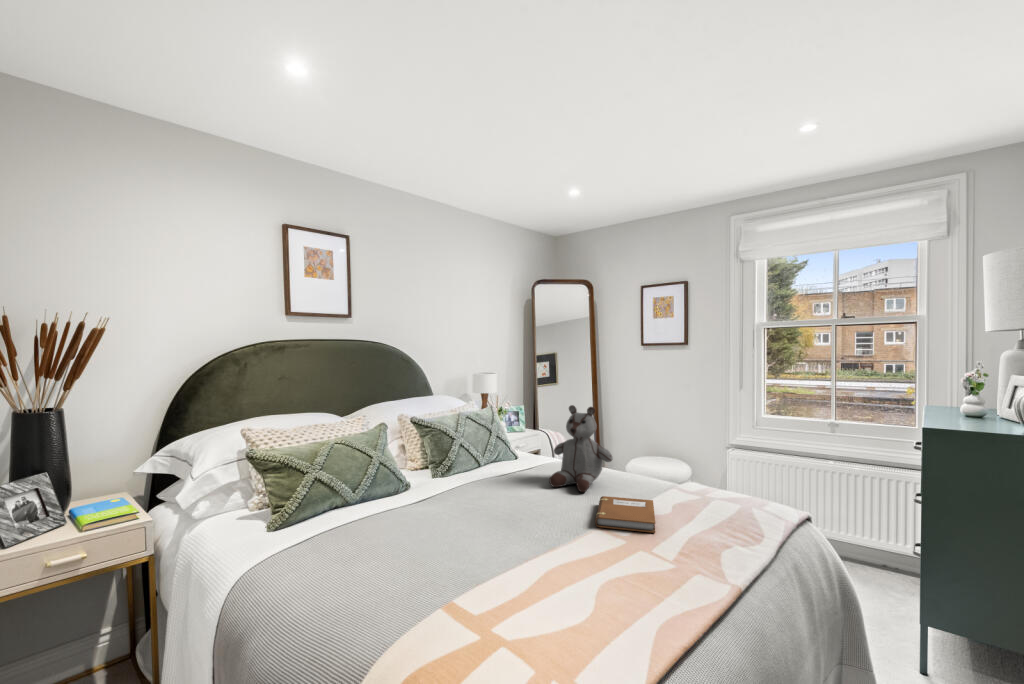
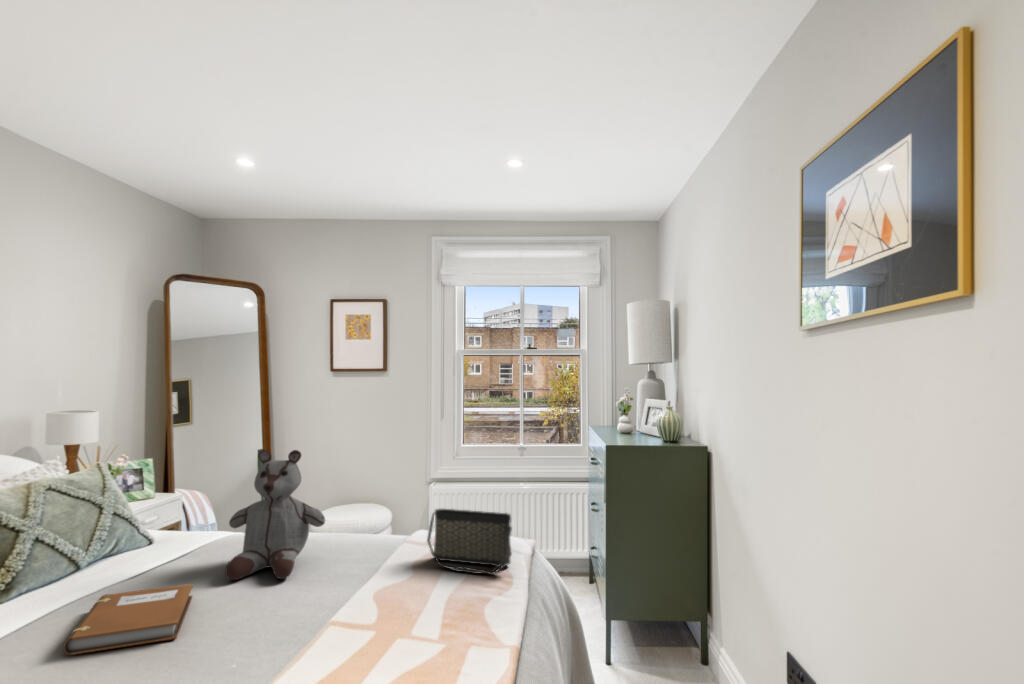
handbag: none [687,462,760,521] -> present [427,509,512,573]
notebook: present [595,496,655,533] -> present [63,584,193,655]

